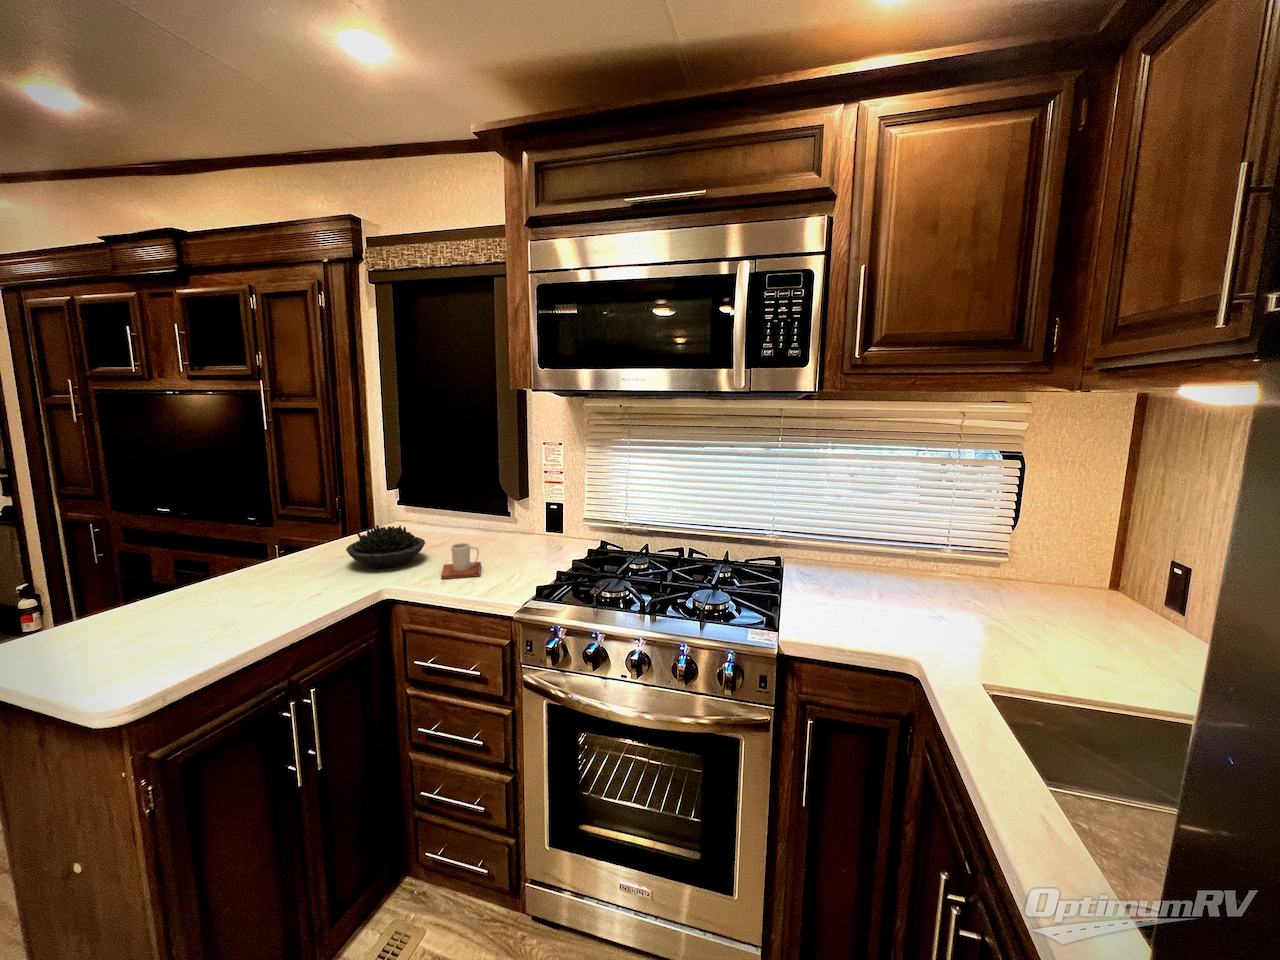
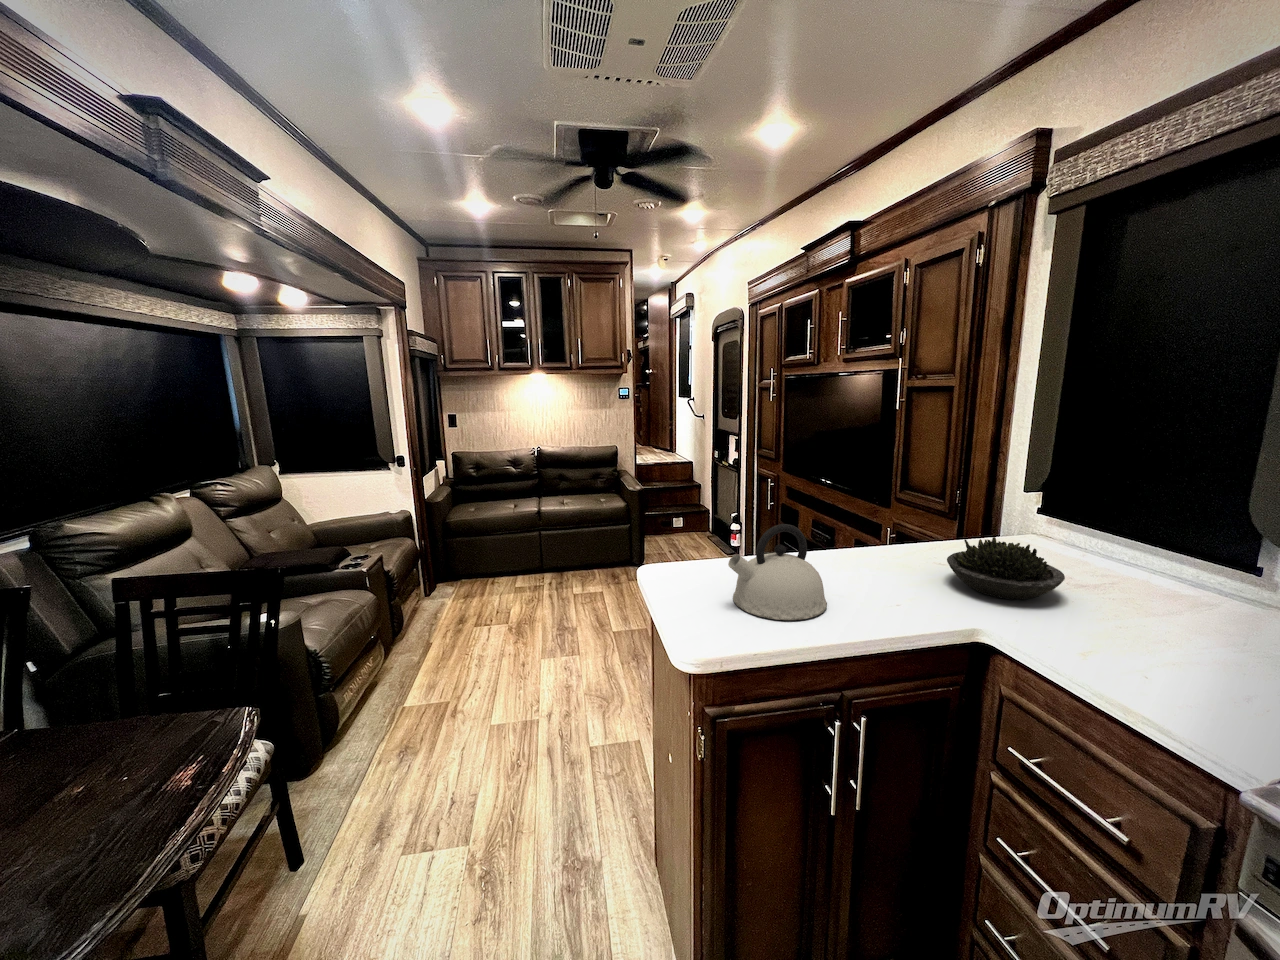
mug: present [441,543,481,579] -> none [1080,599,1170,670]
kettle: none [127,550,254,650] -> present [728,524,827,620]

